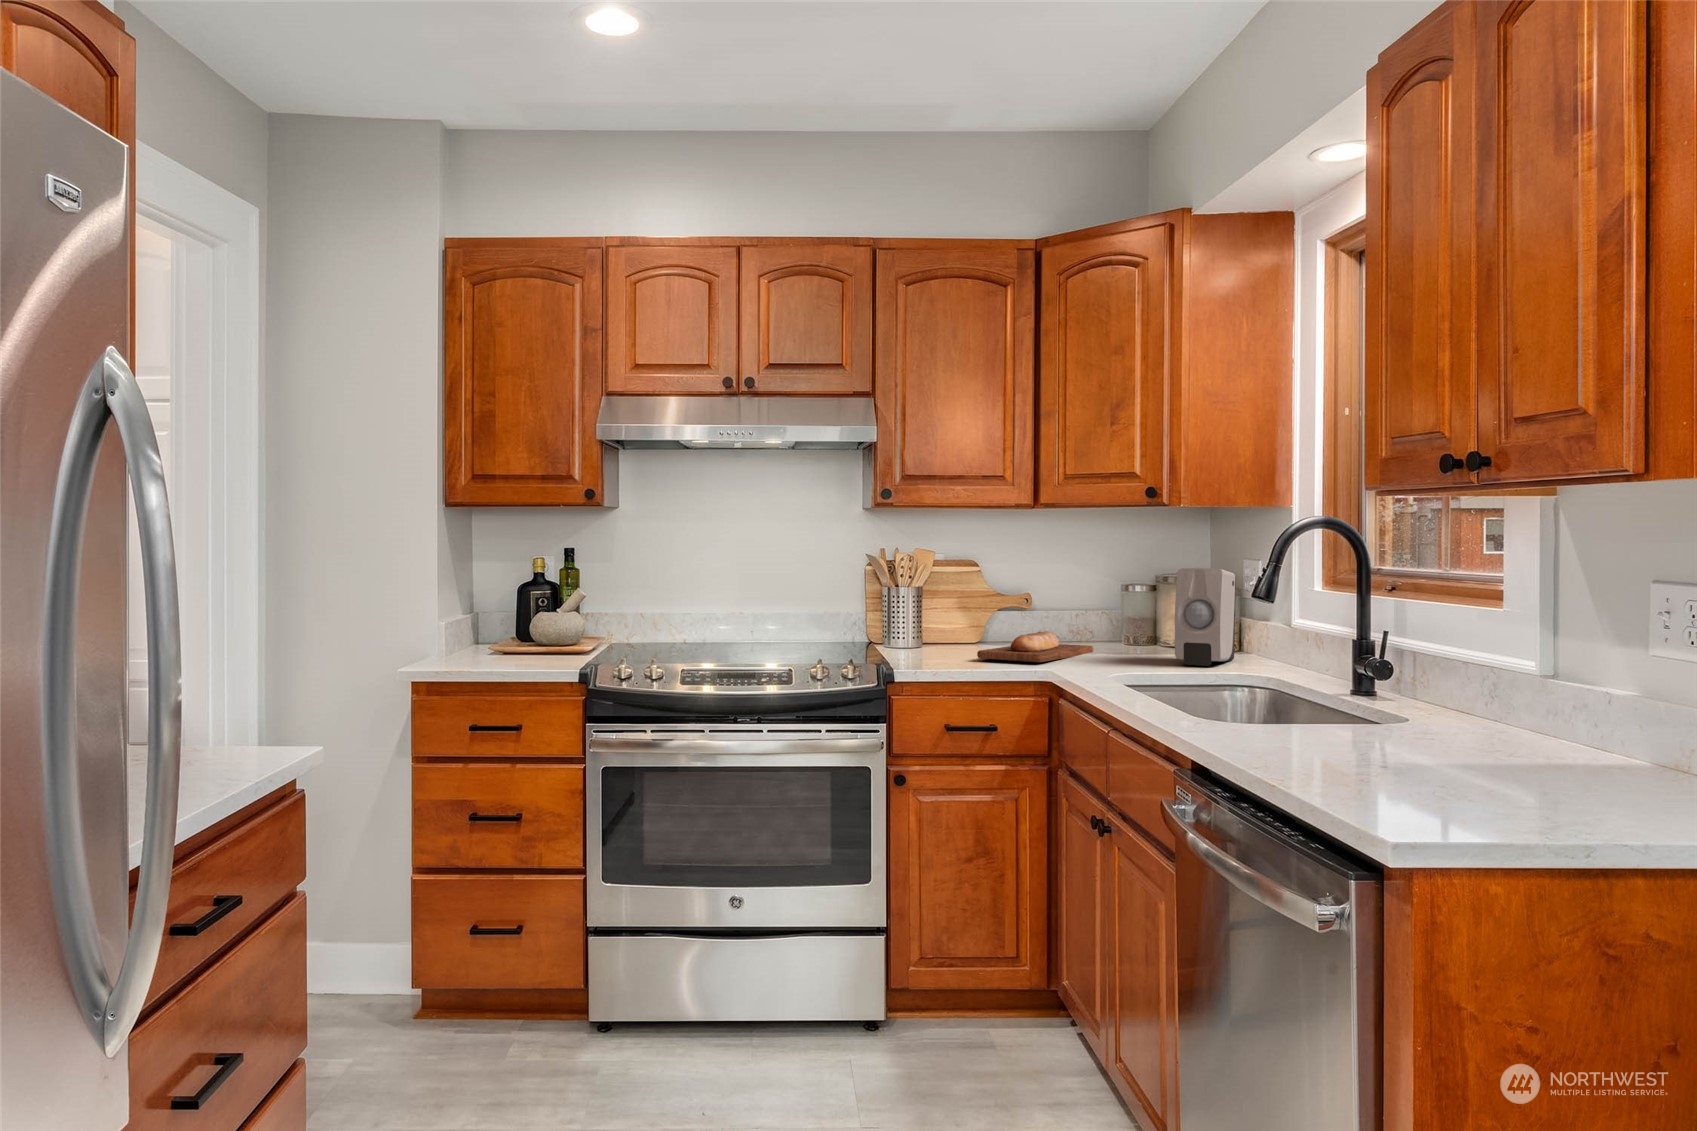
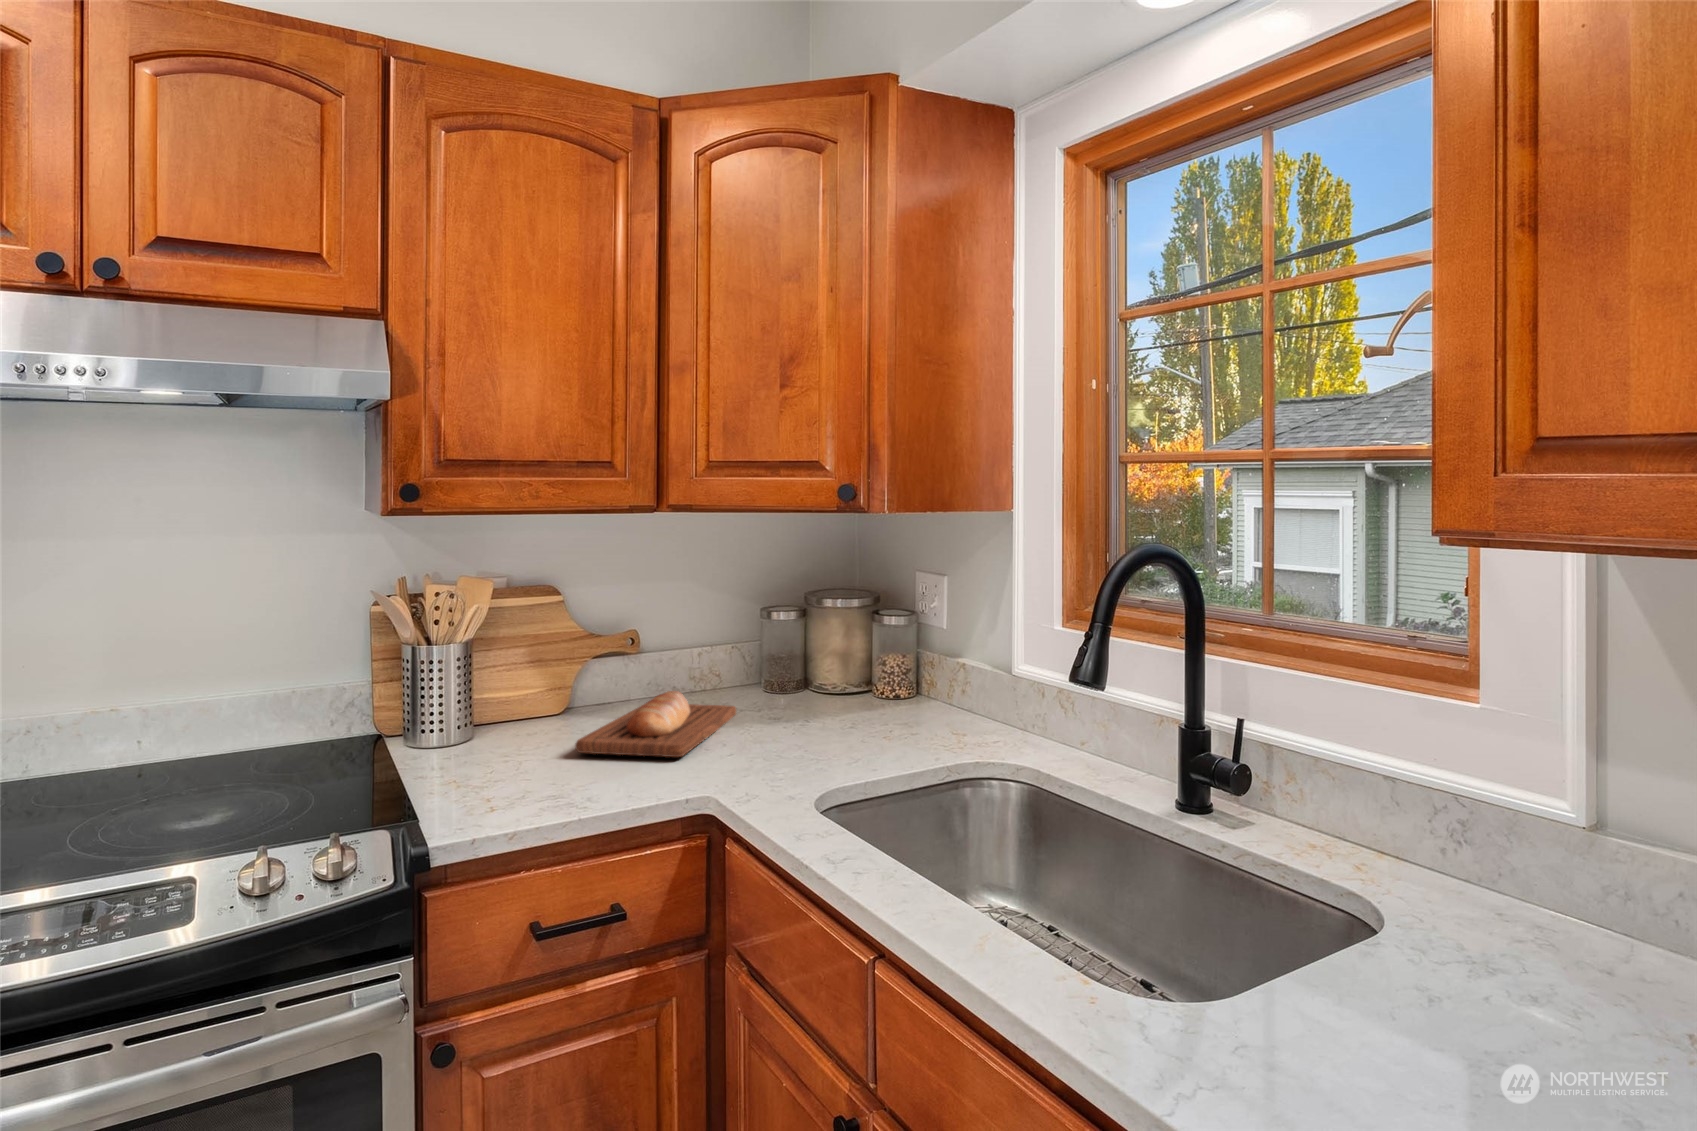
soap dispenser: present [1175,568,1236,666] -> none [877,606,942,746]

